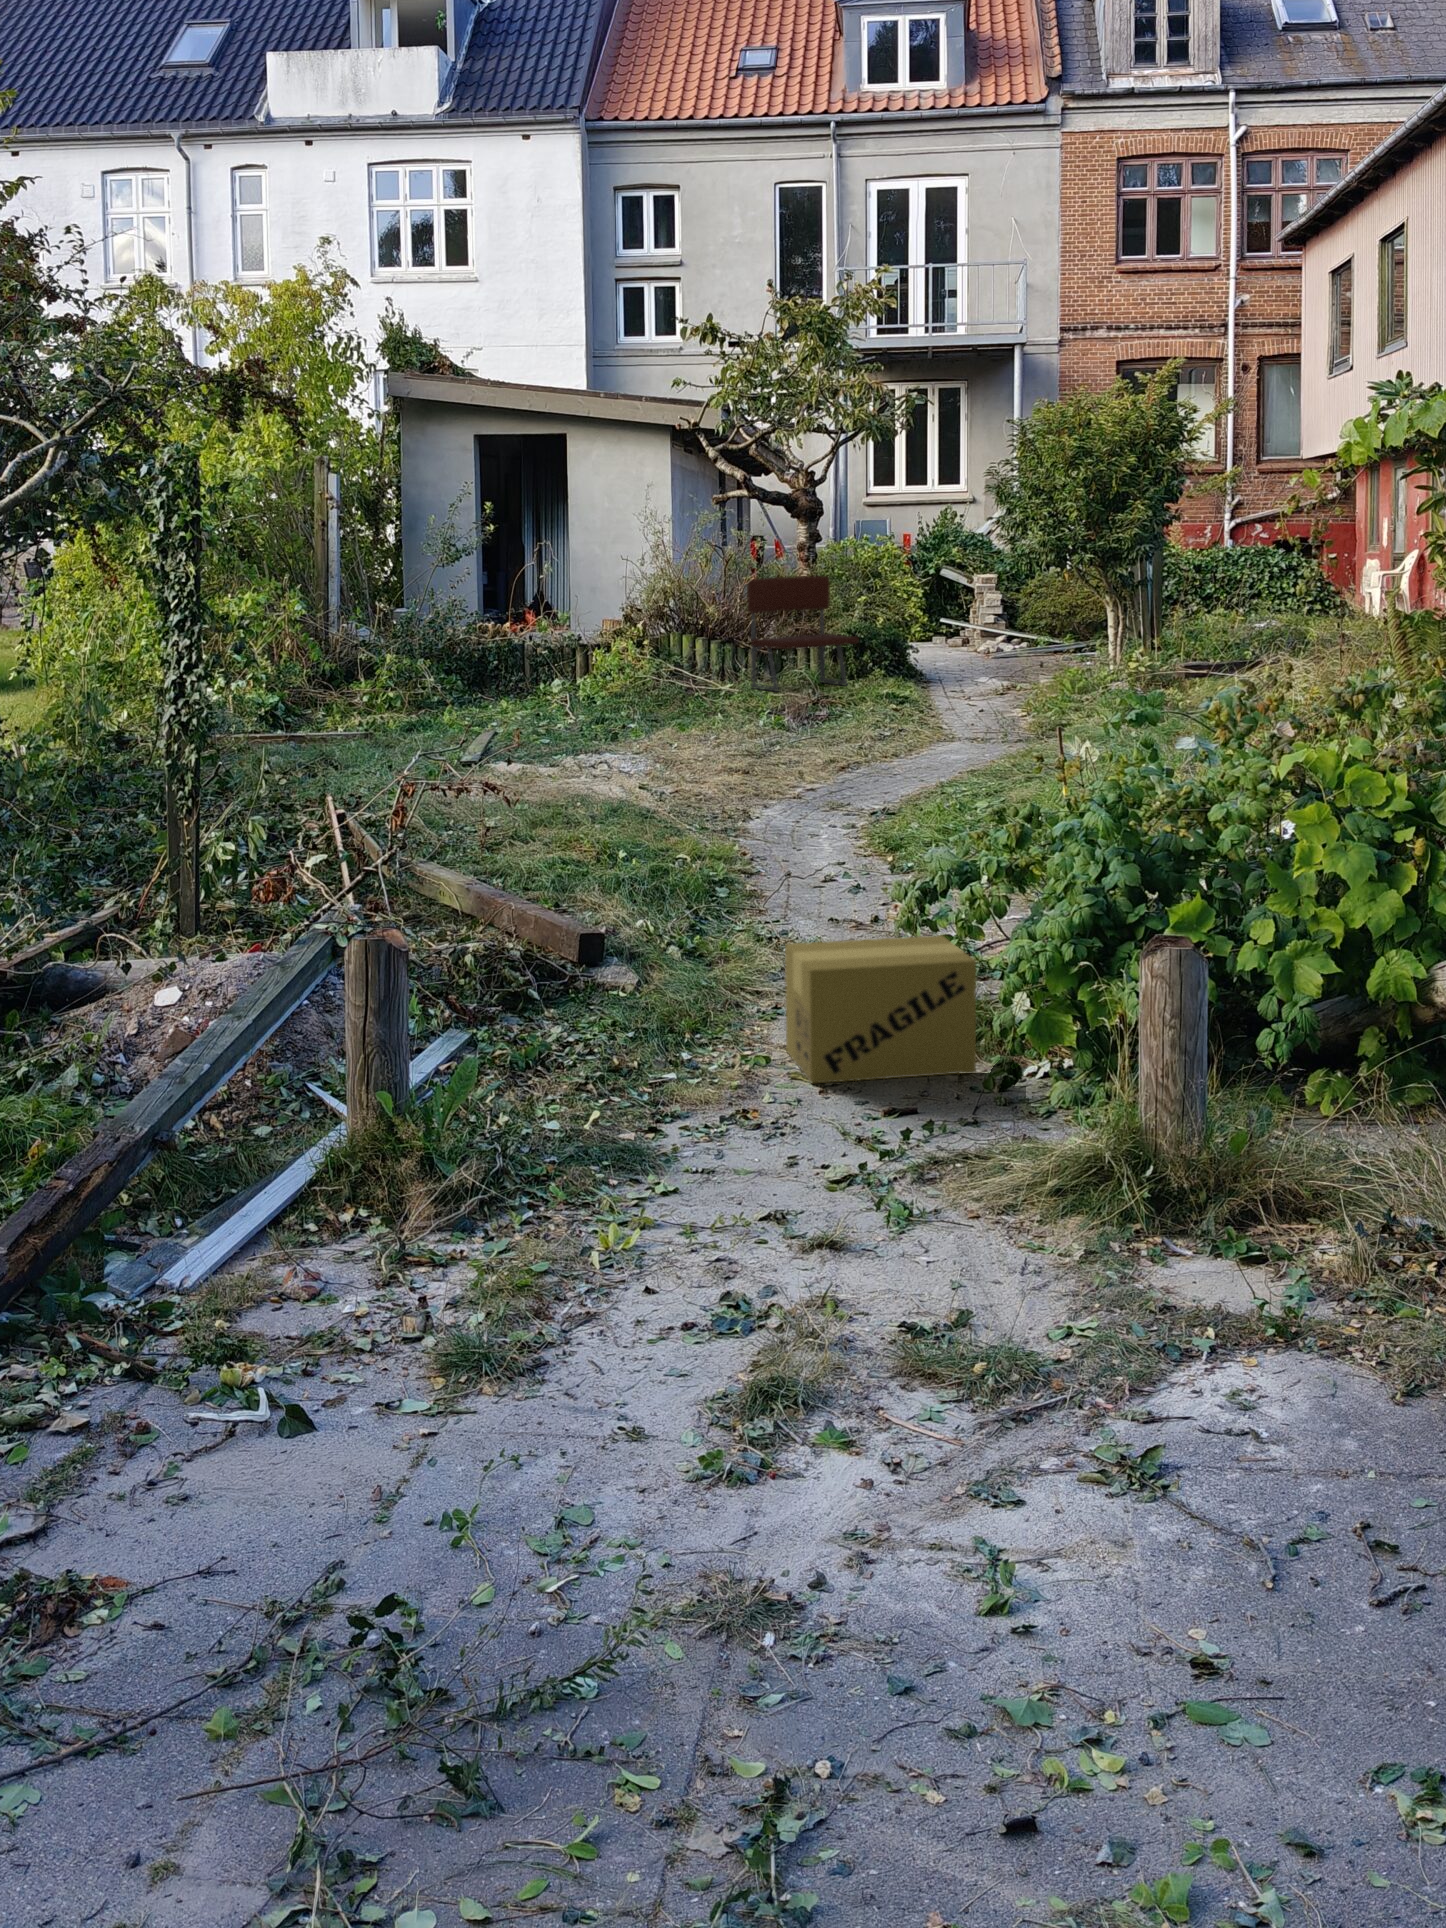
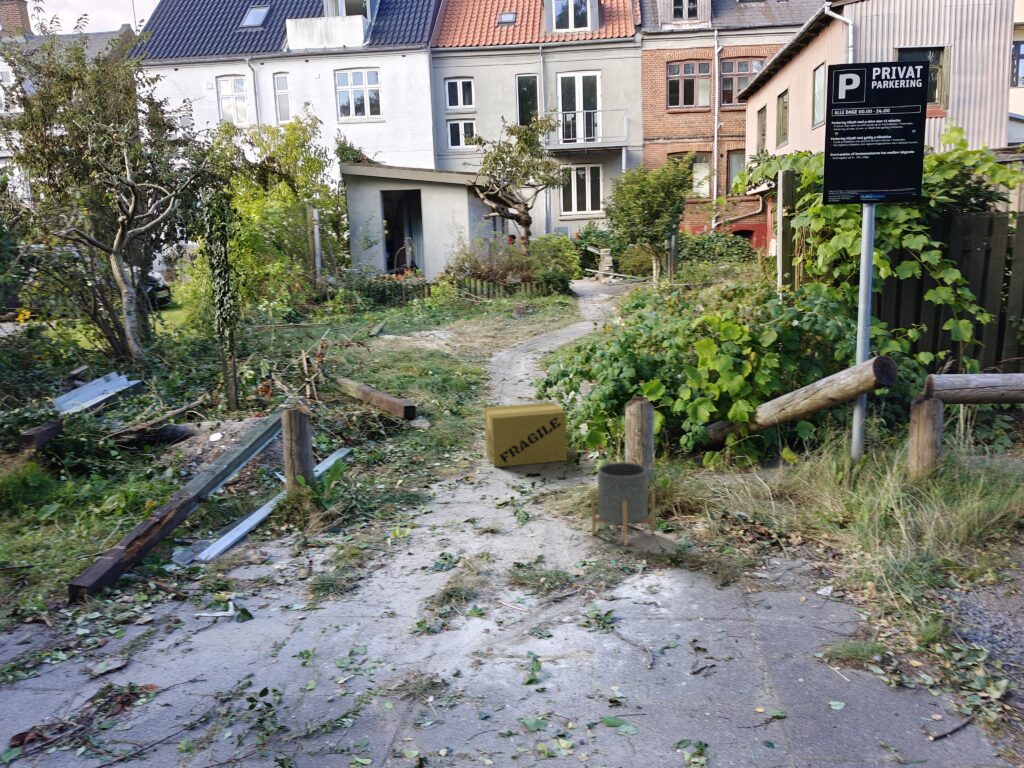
bench: present [747,576,859,691] -> none [497,251,547,303]
planter: none [1069,1086,1217,1285] -> present [591,462,655,546]

